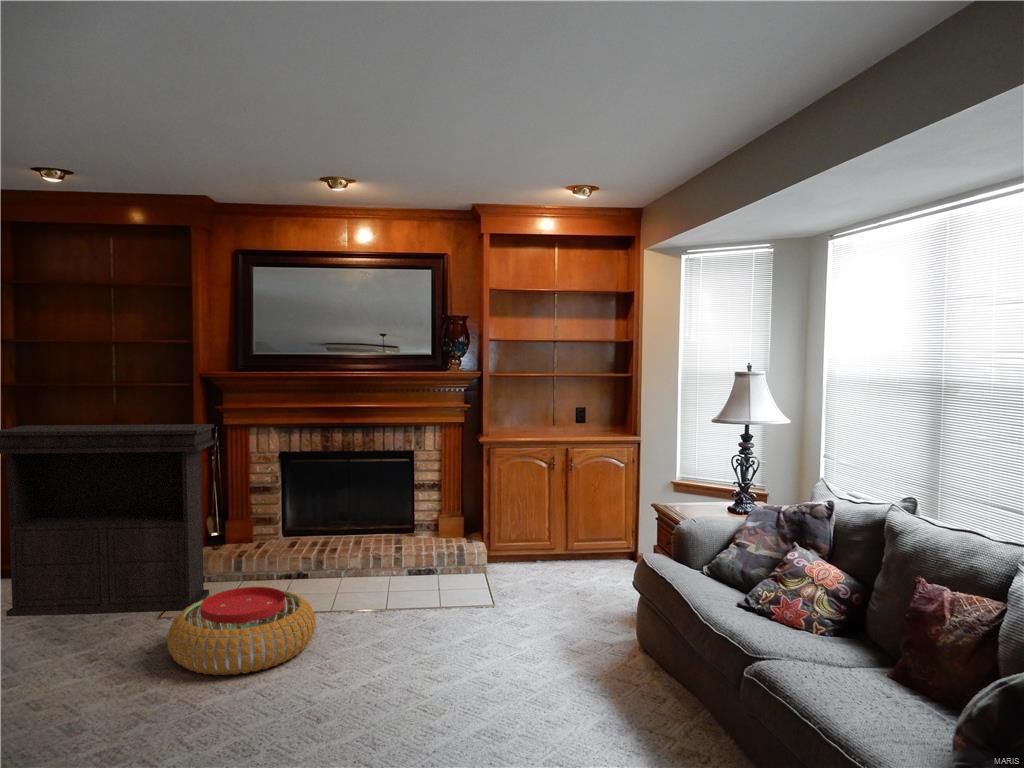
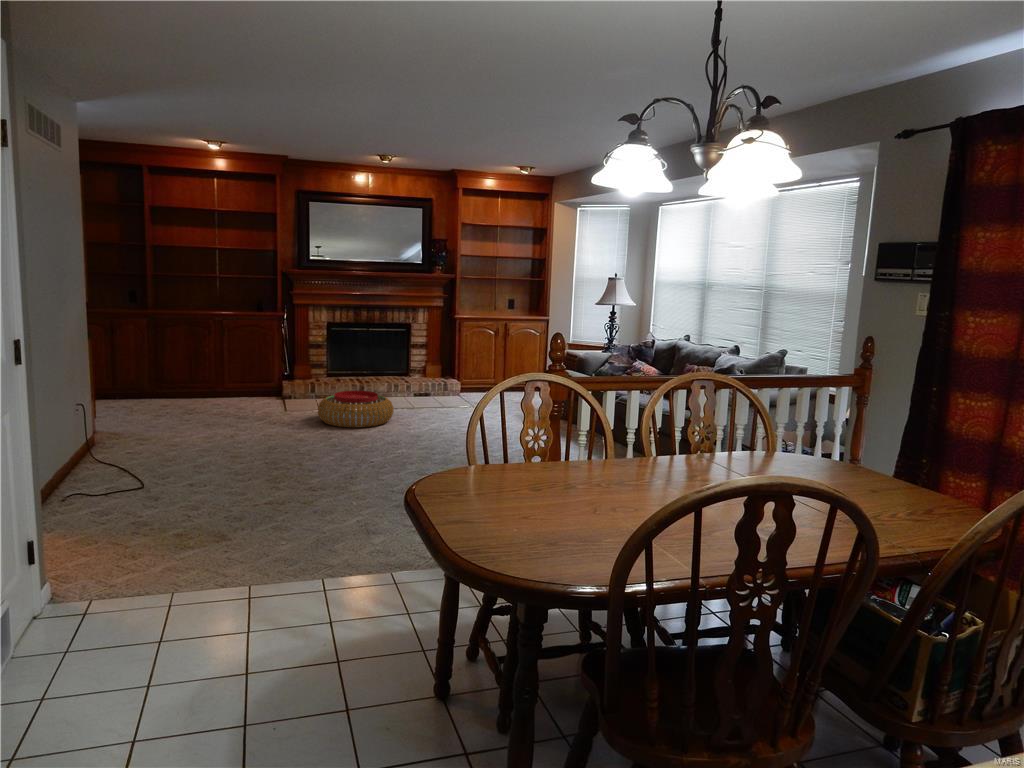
console table: present [0,424,214,617] -> none [185,300,308,413]

